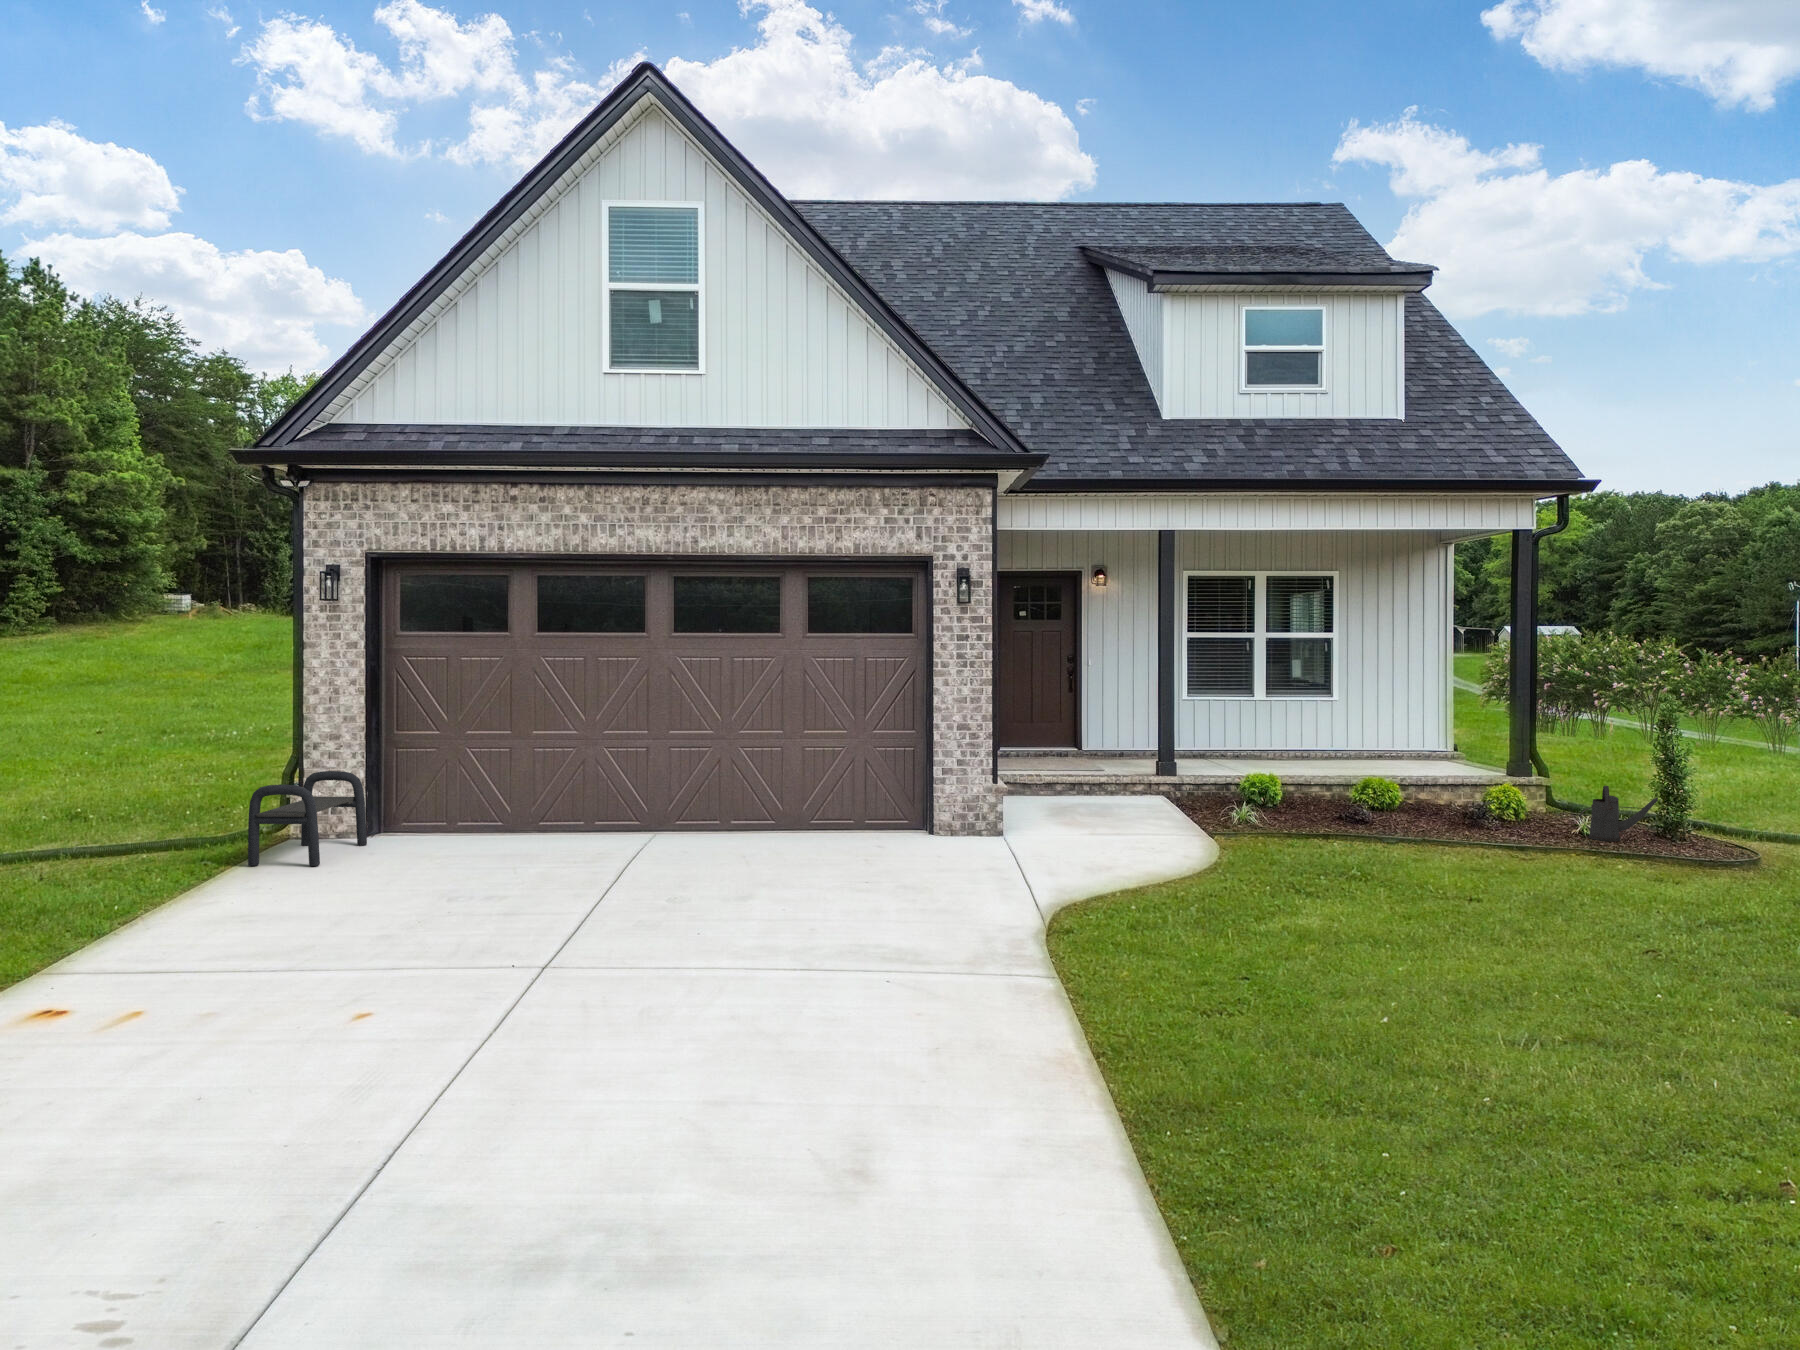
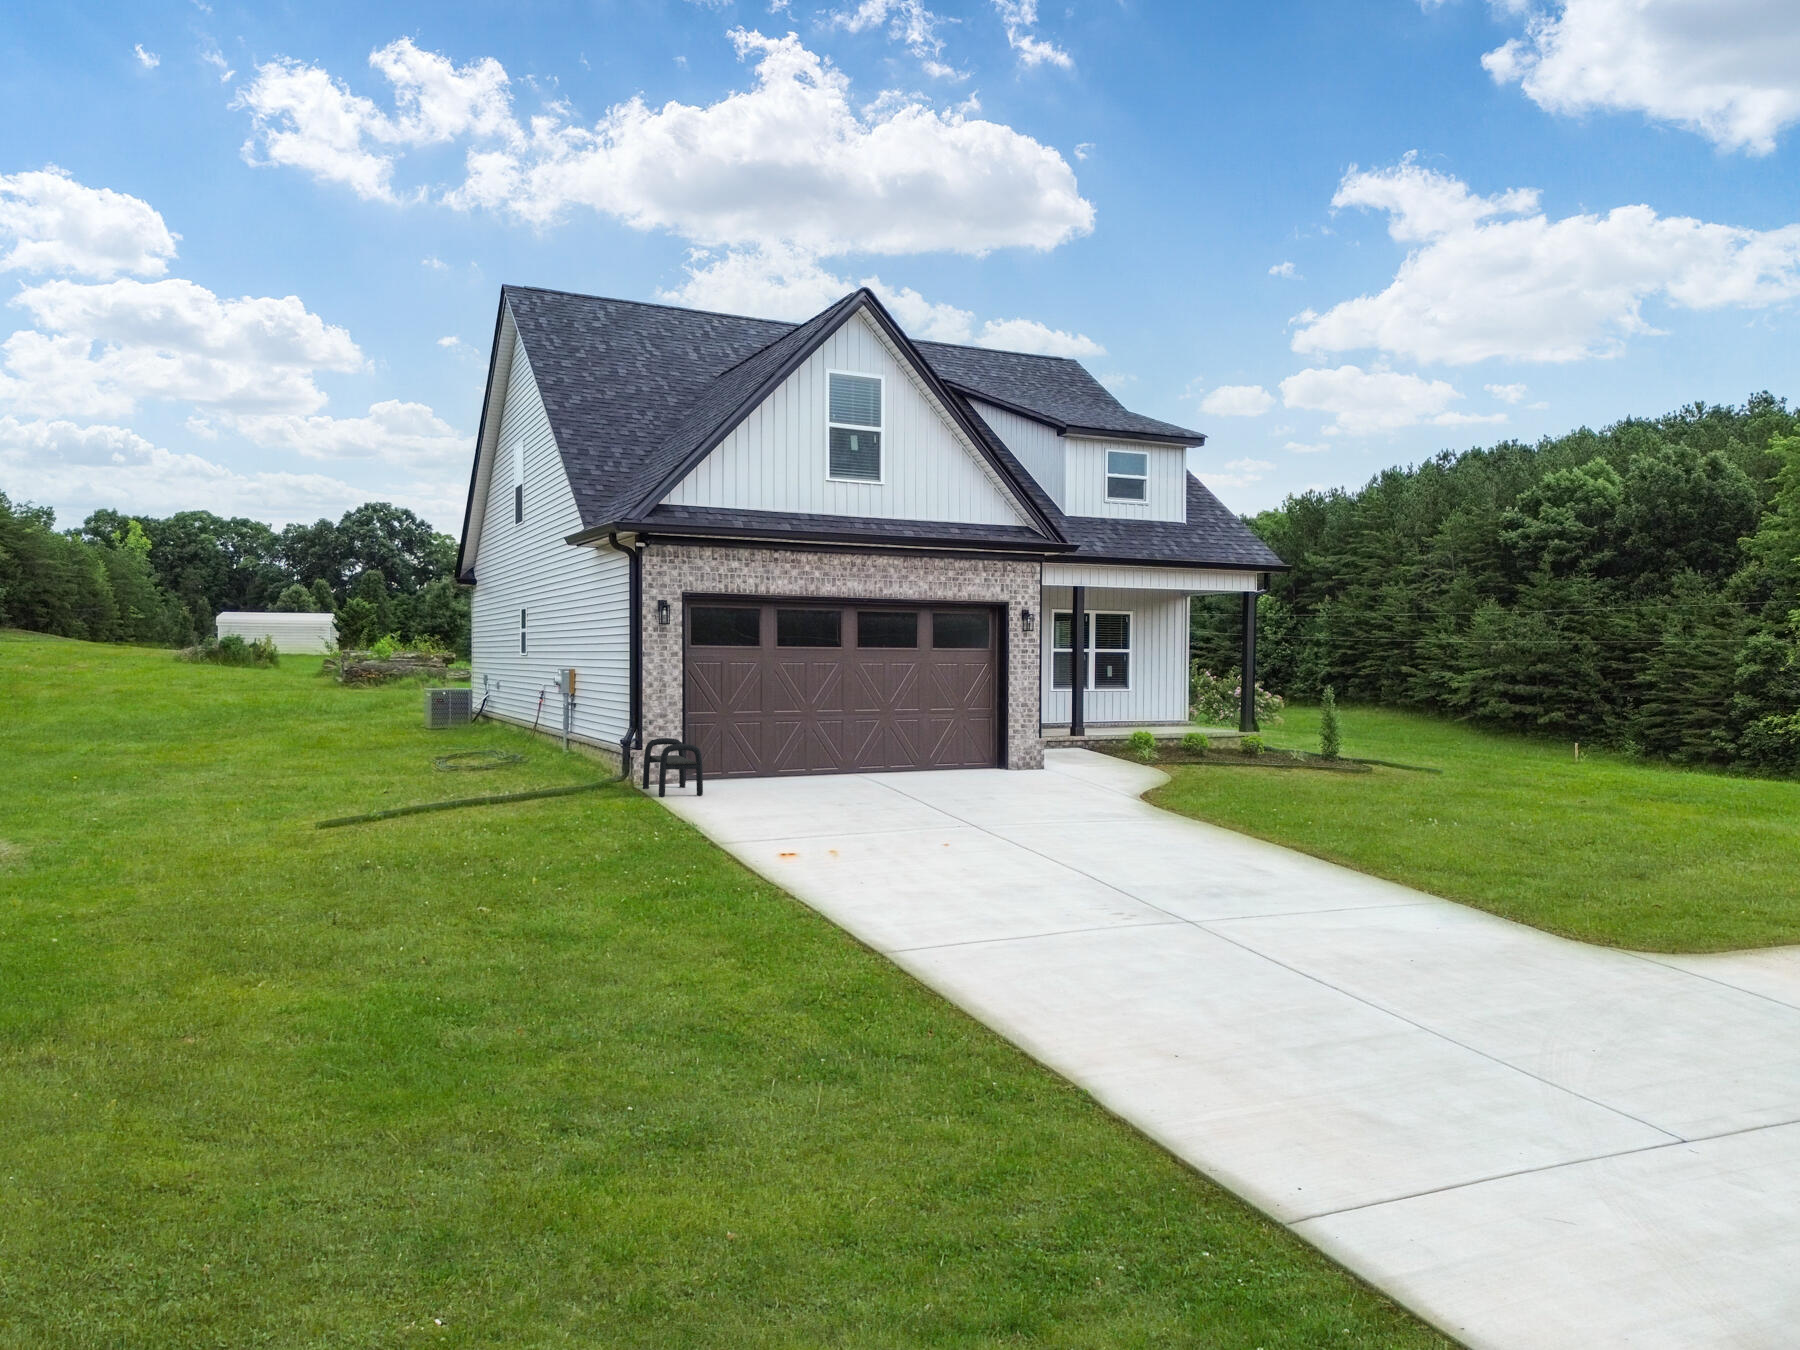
watering can: present [1580,786,1658,841] -> none [1317,735,1355,765]

